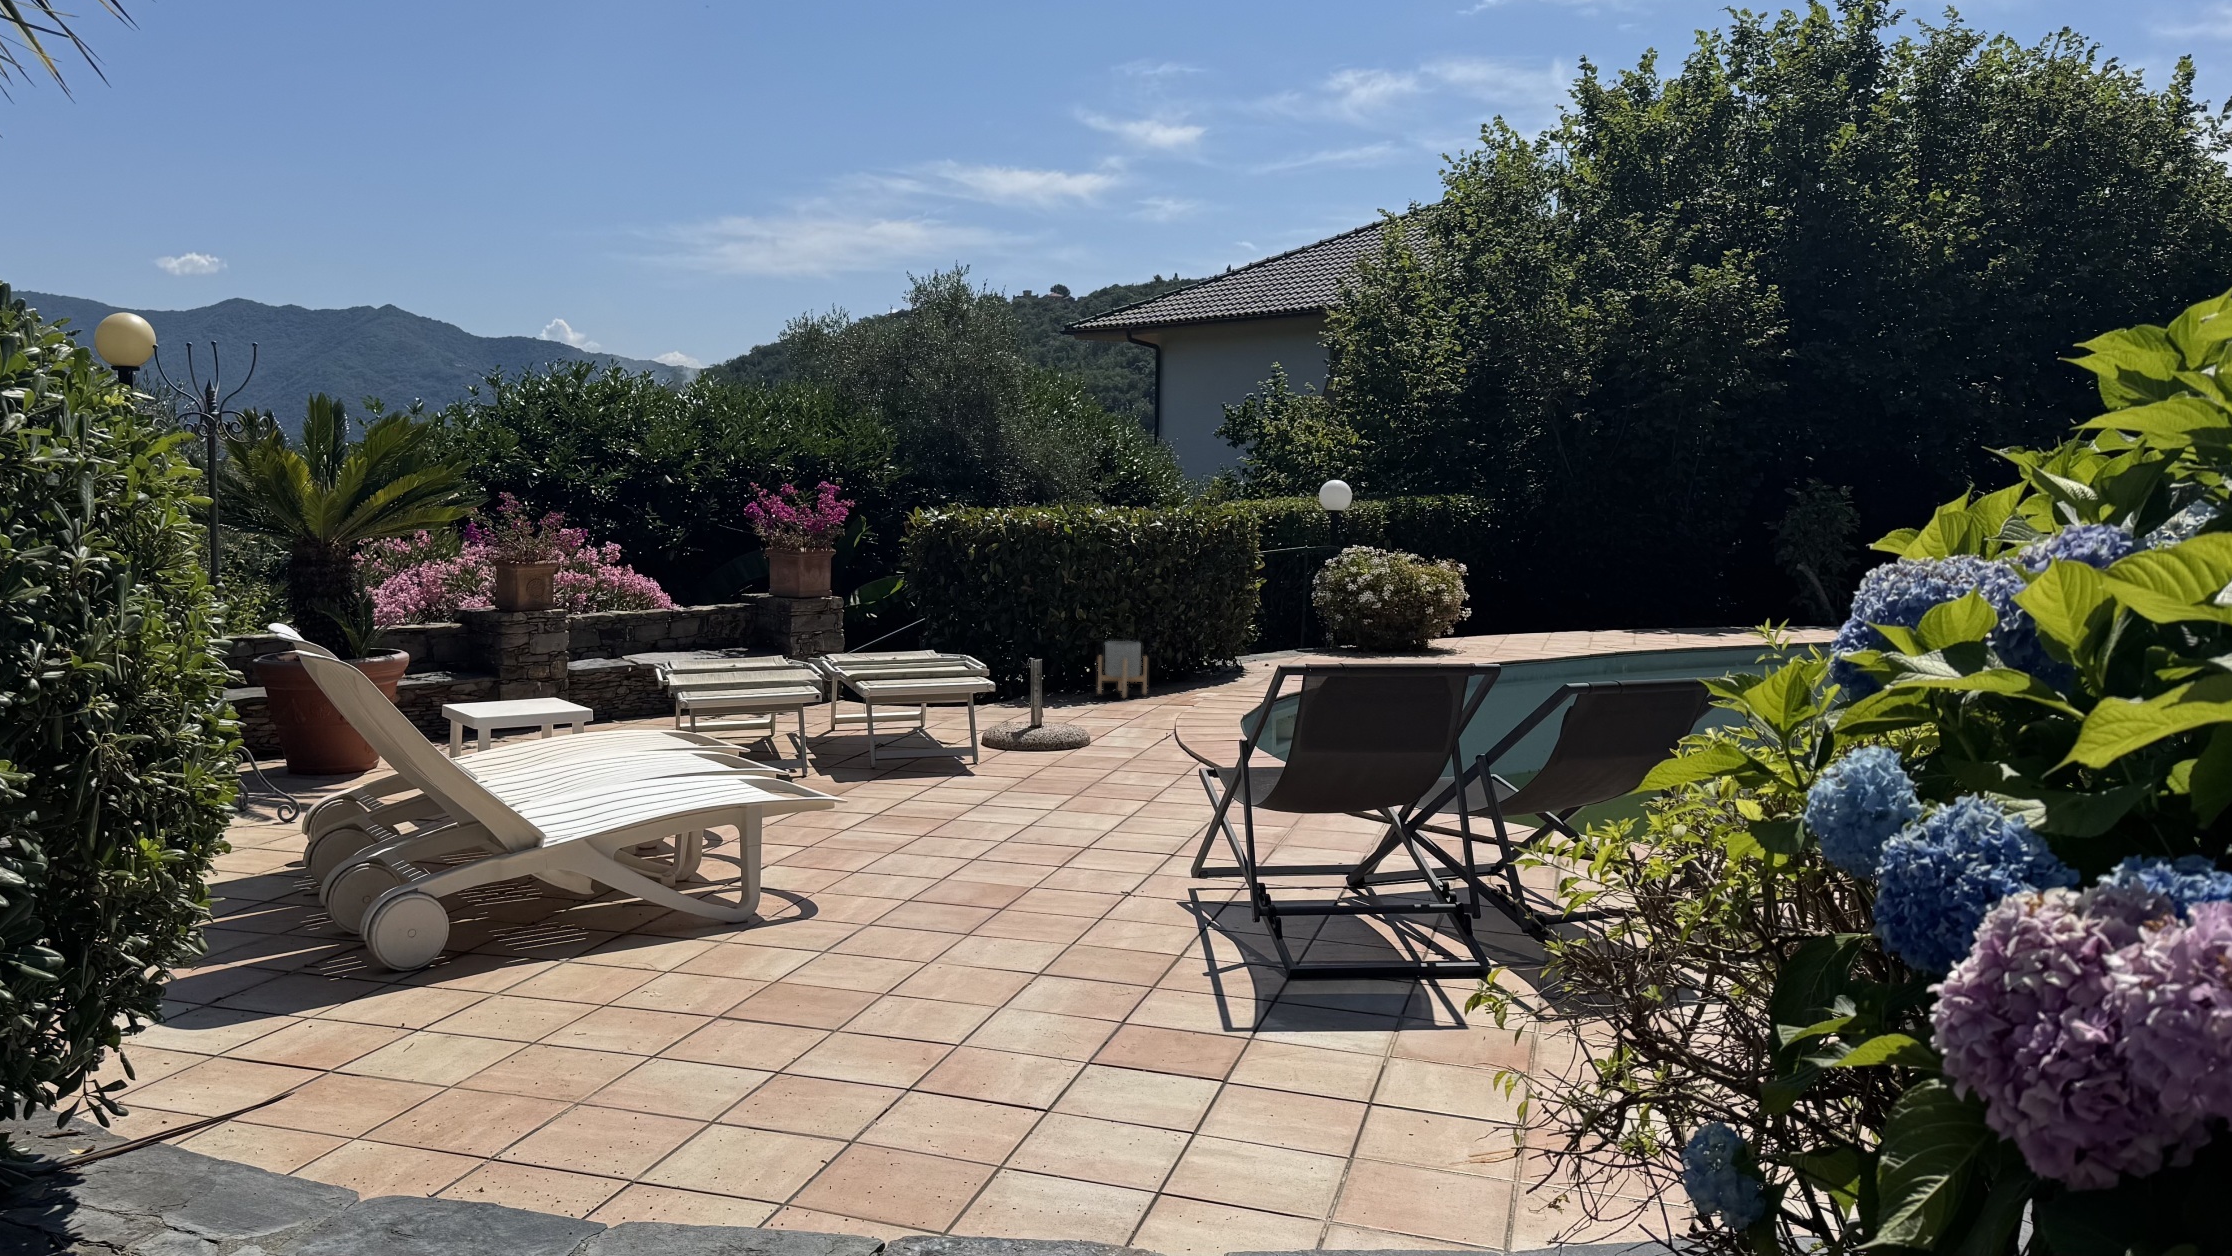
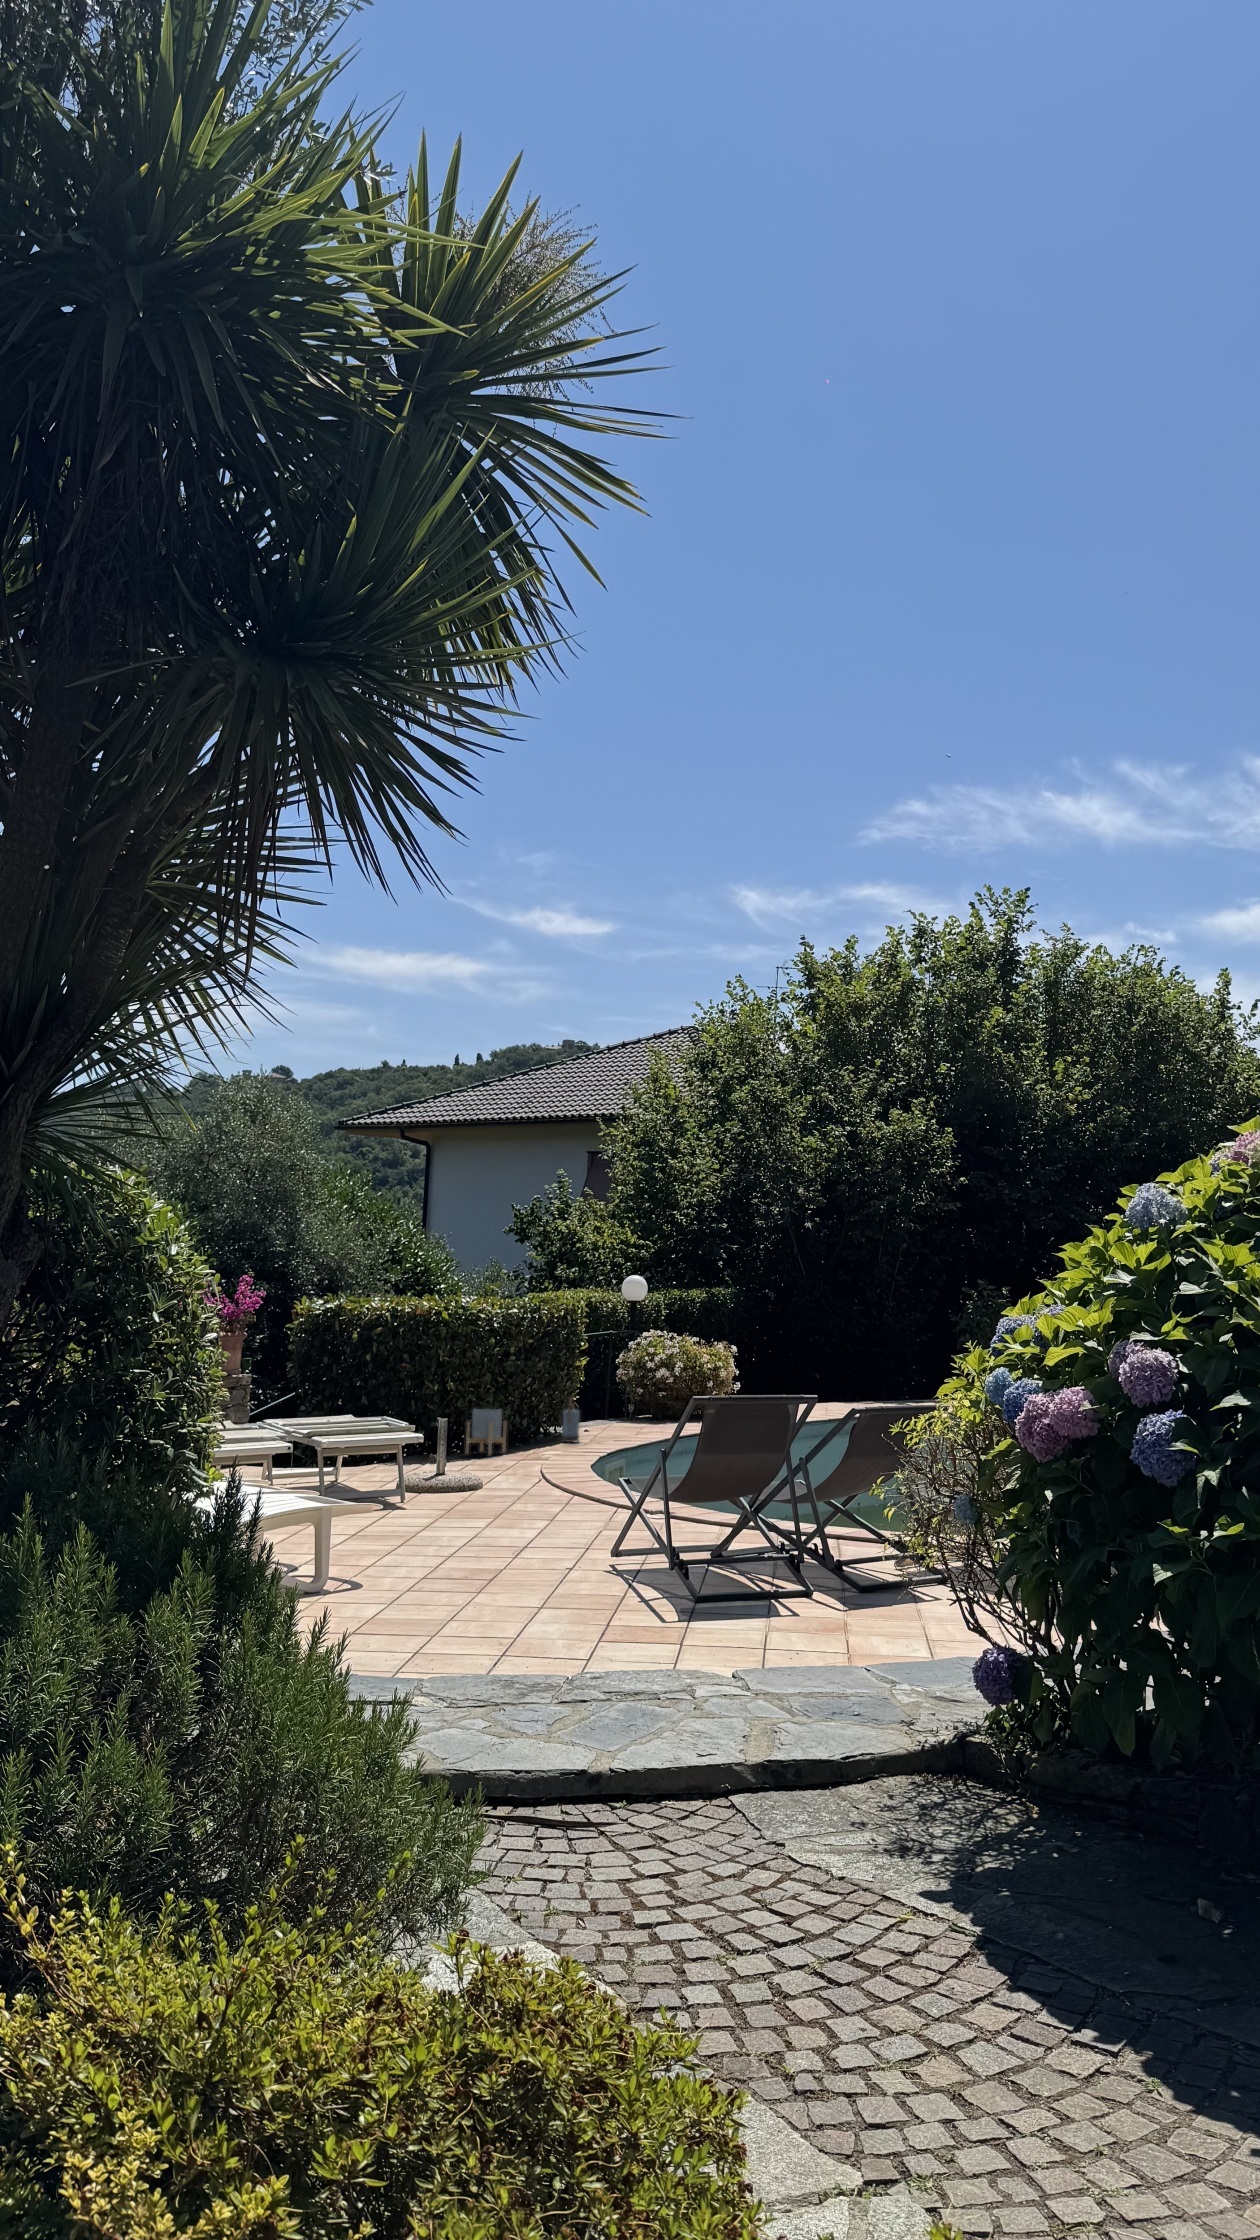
watering can: none [1226,628,1248,681] -> present [562,1398,580,1442]

